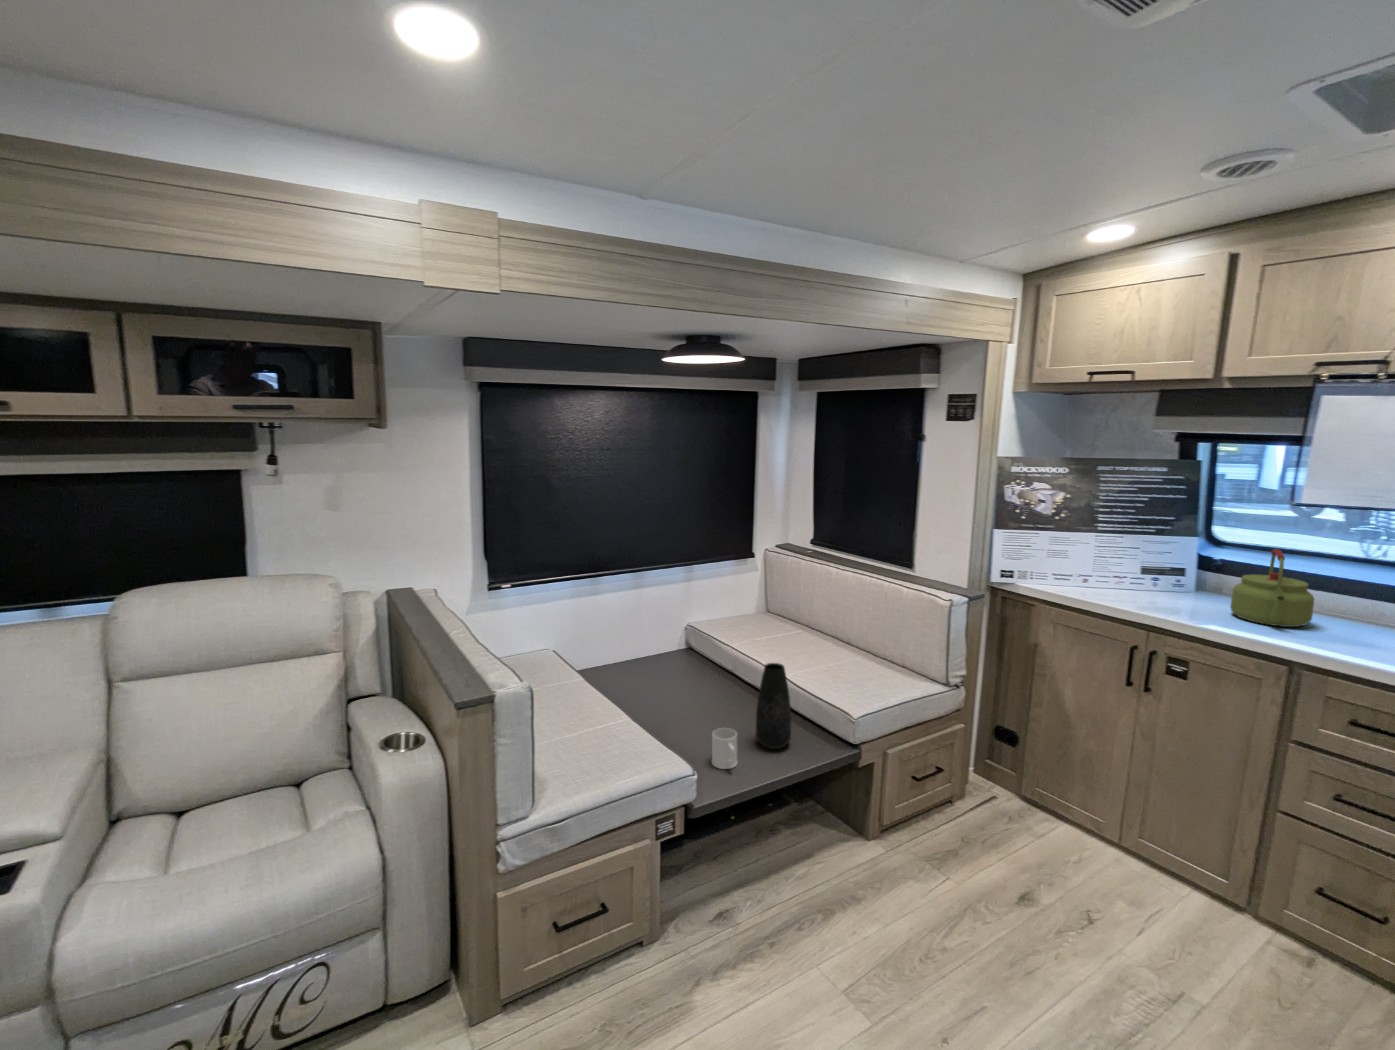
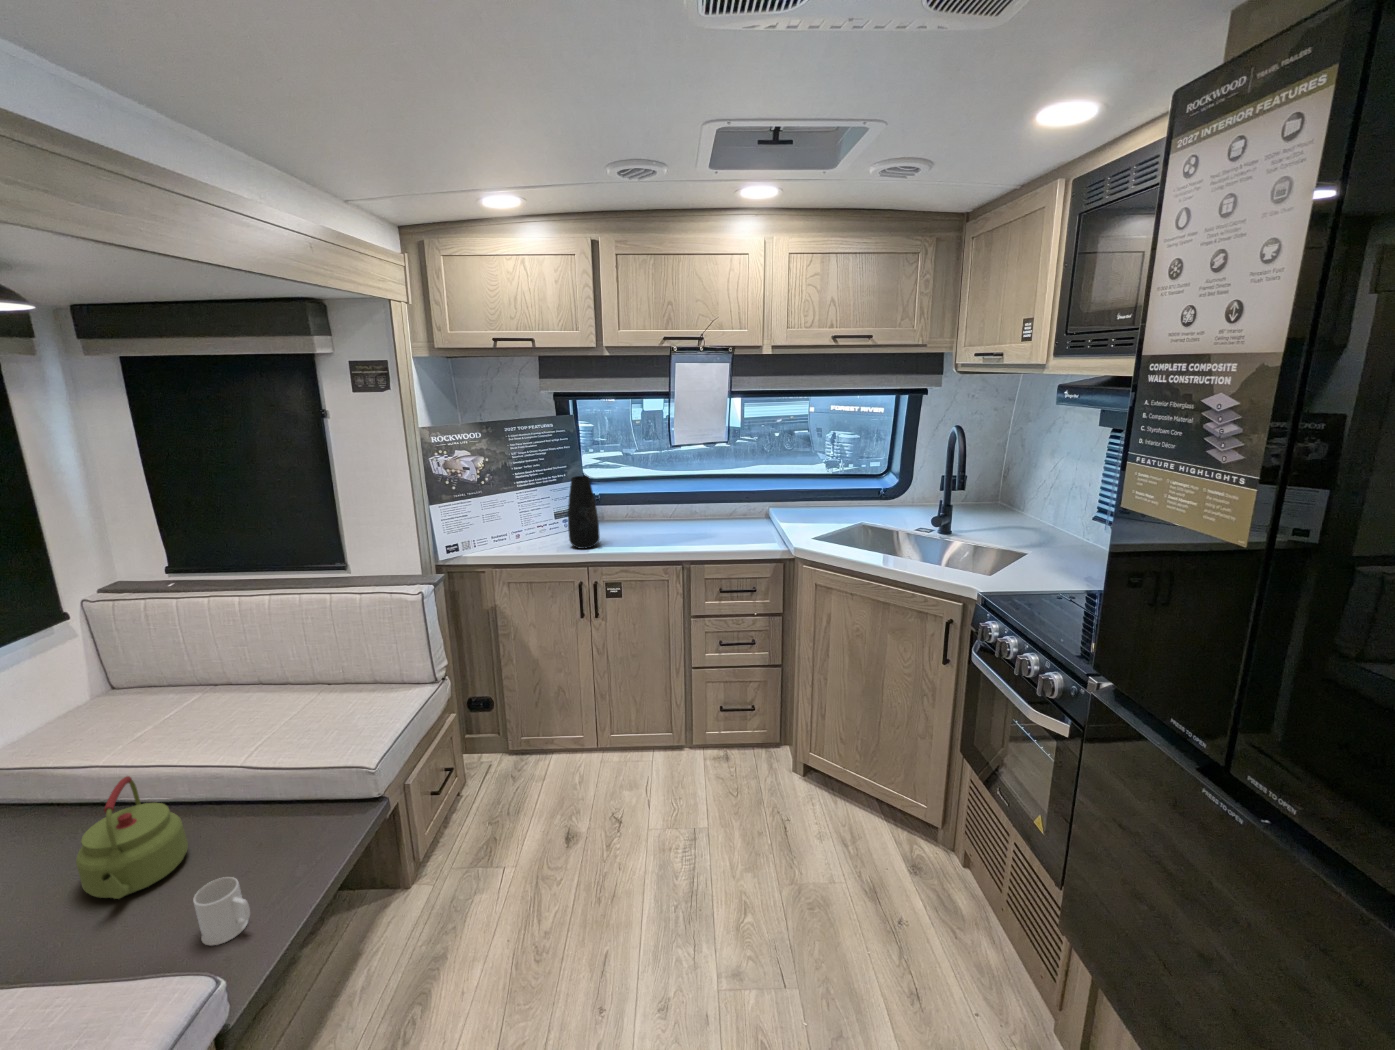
kettle: present [1231,549,1314,627] -> present [76,776,188,899]
vase: present [756,663,791,749] -> present [568,476,600,549]

